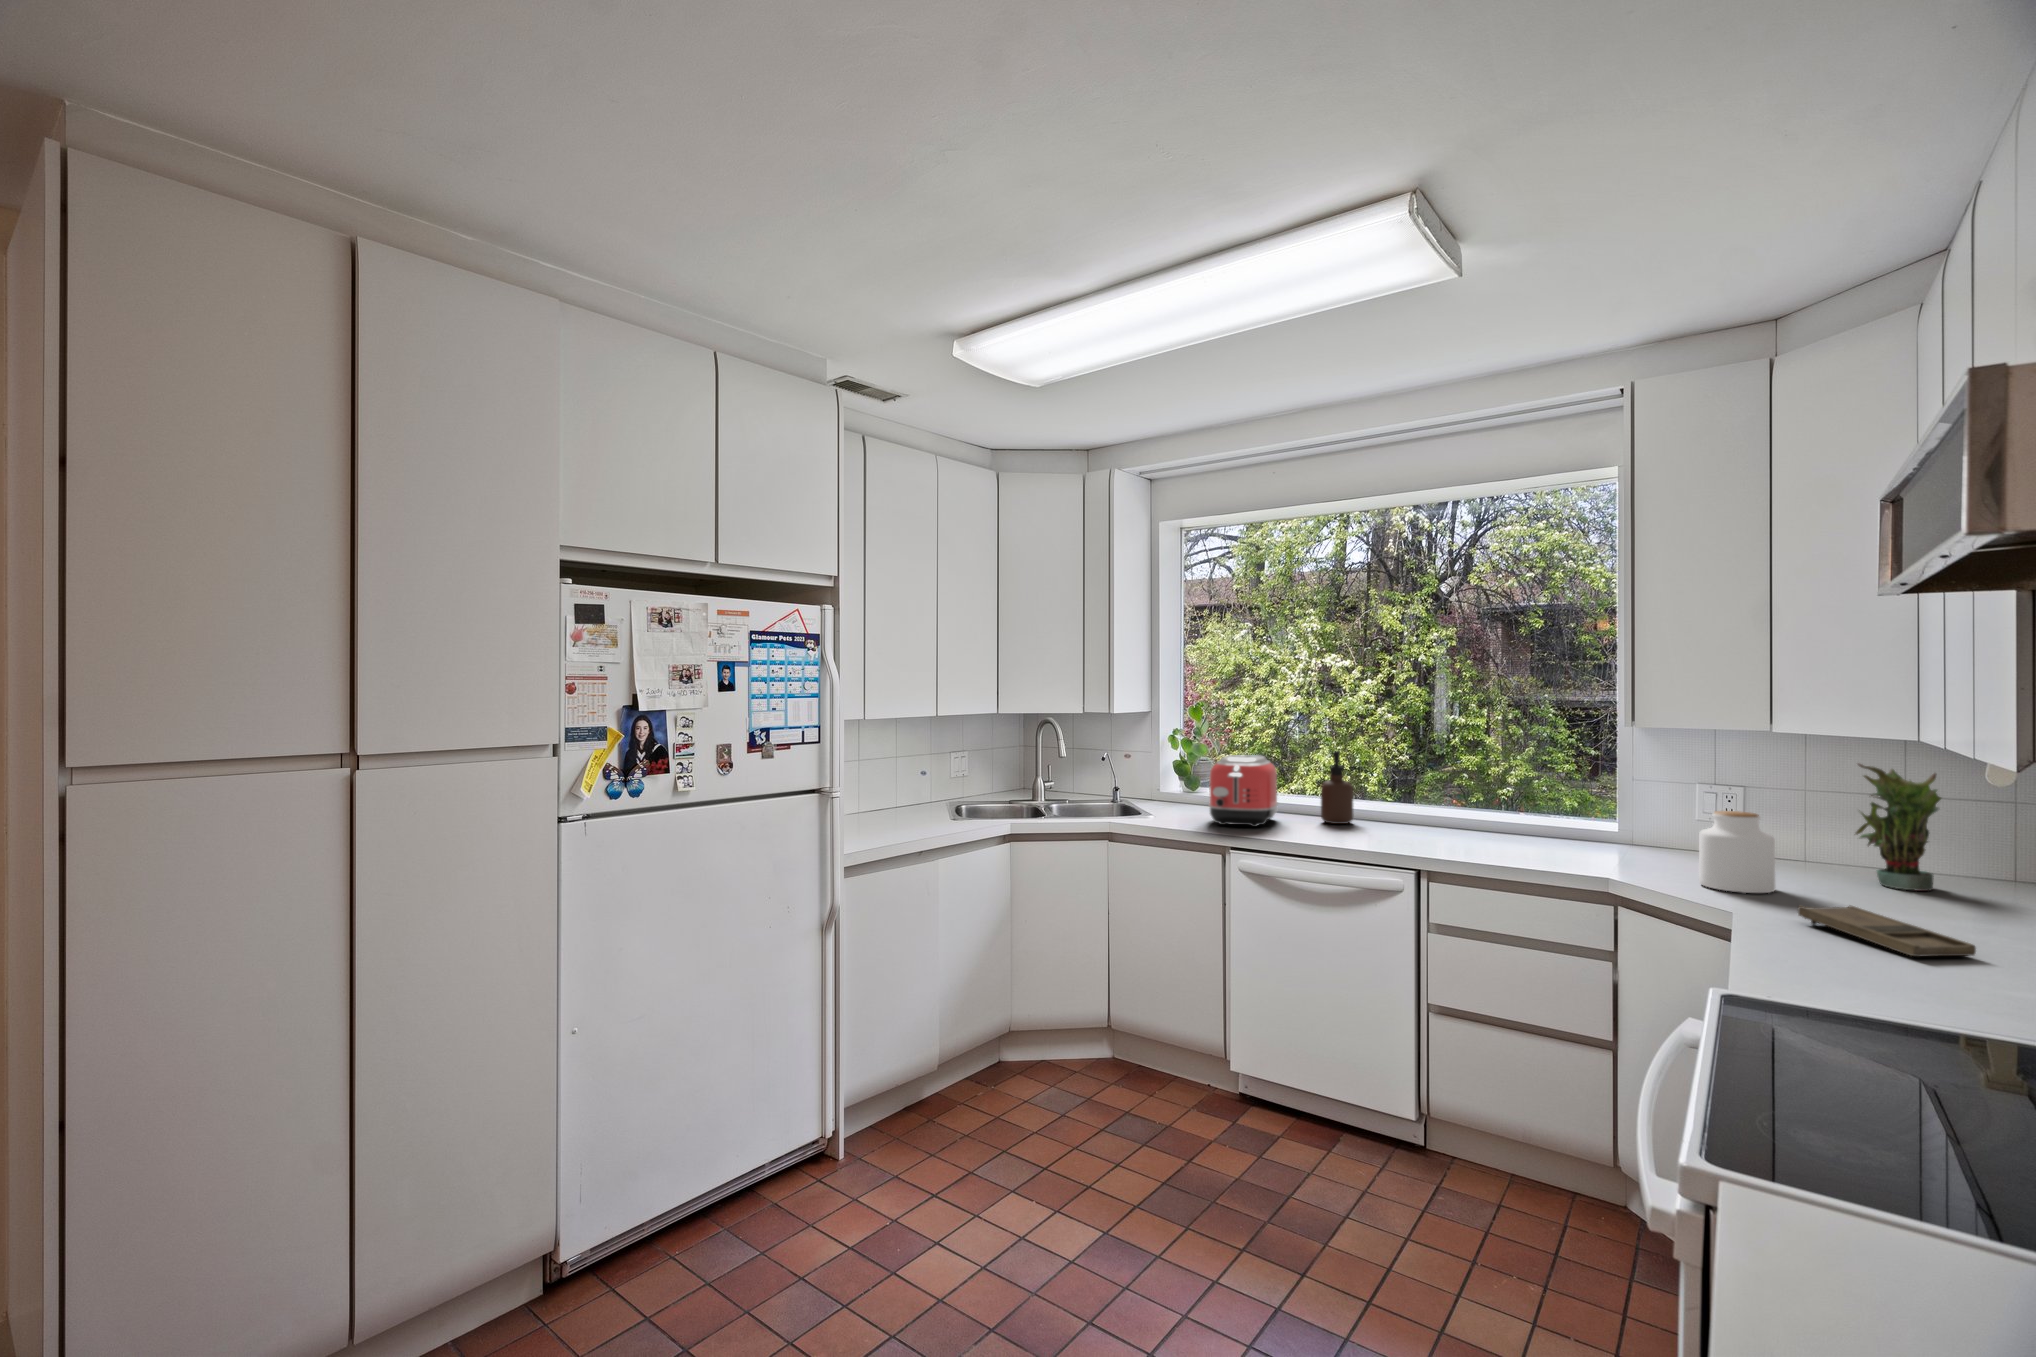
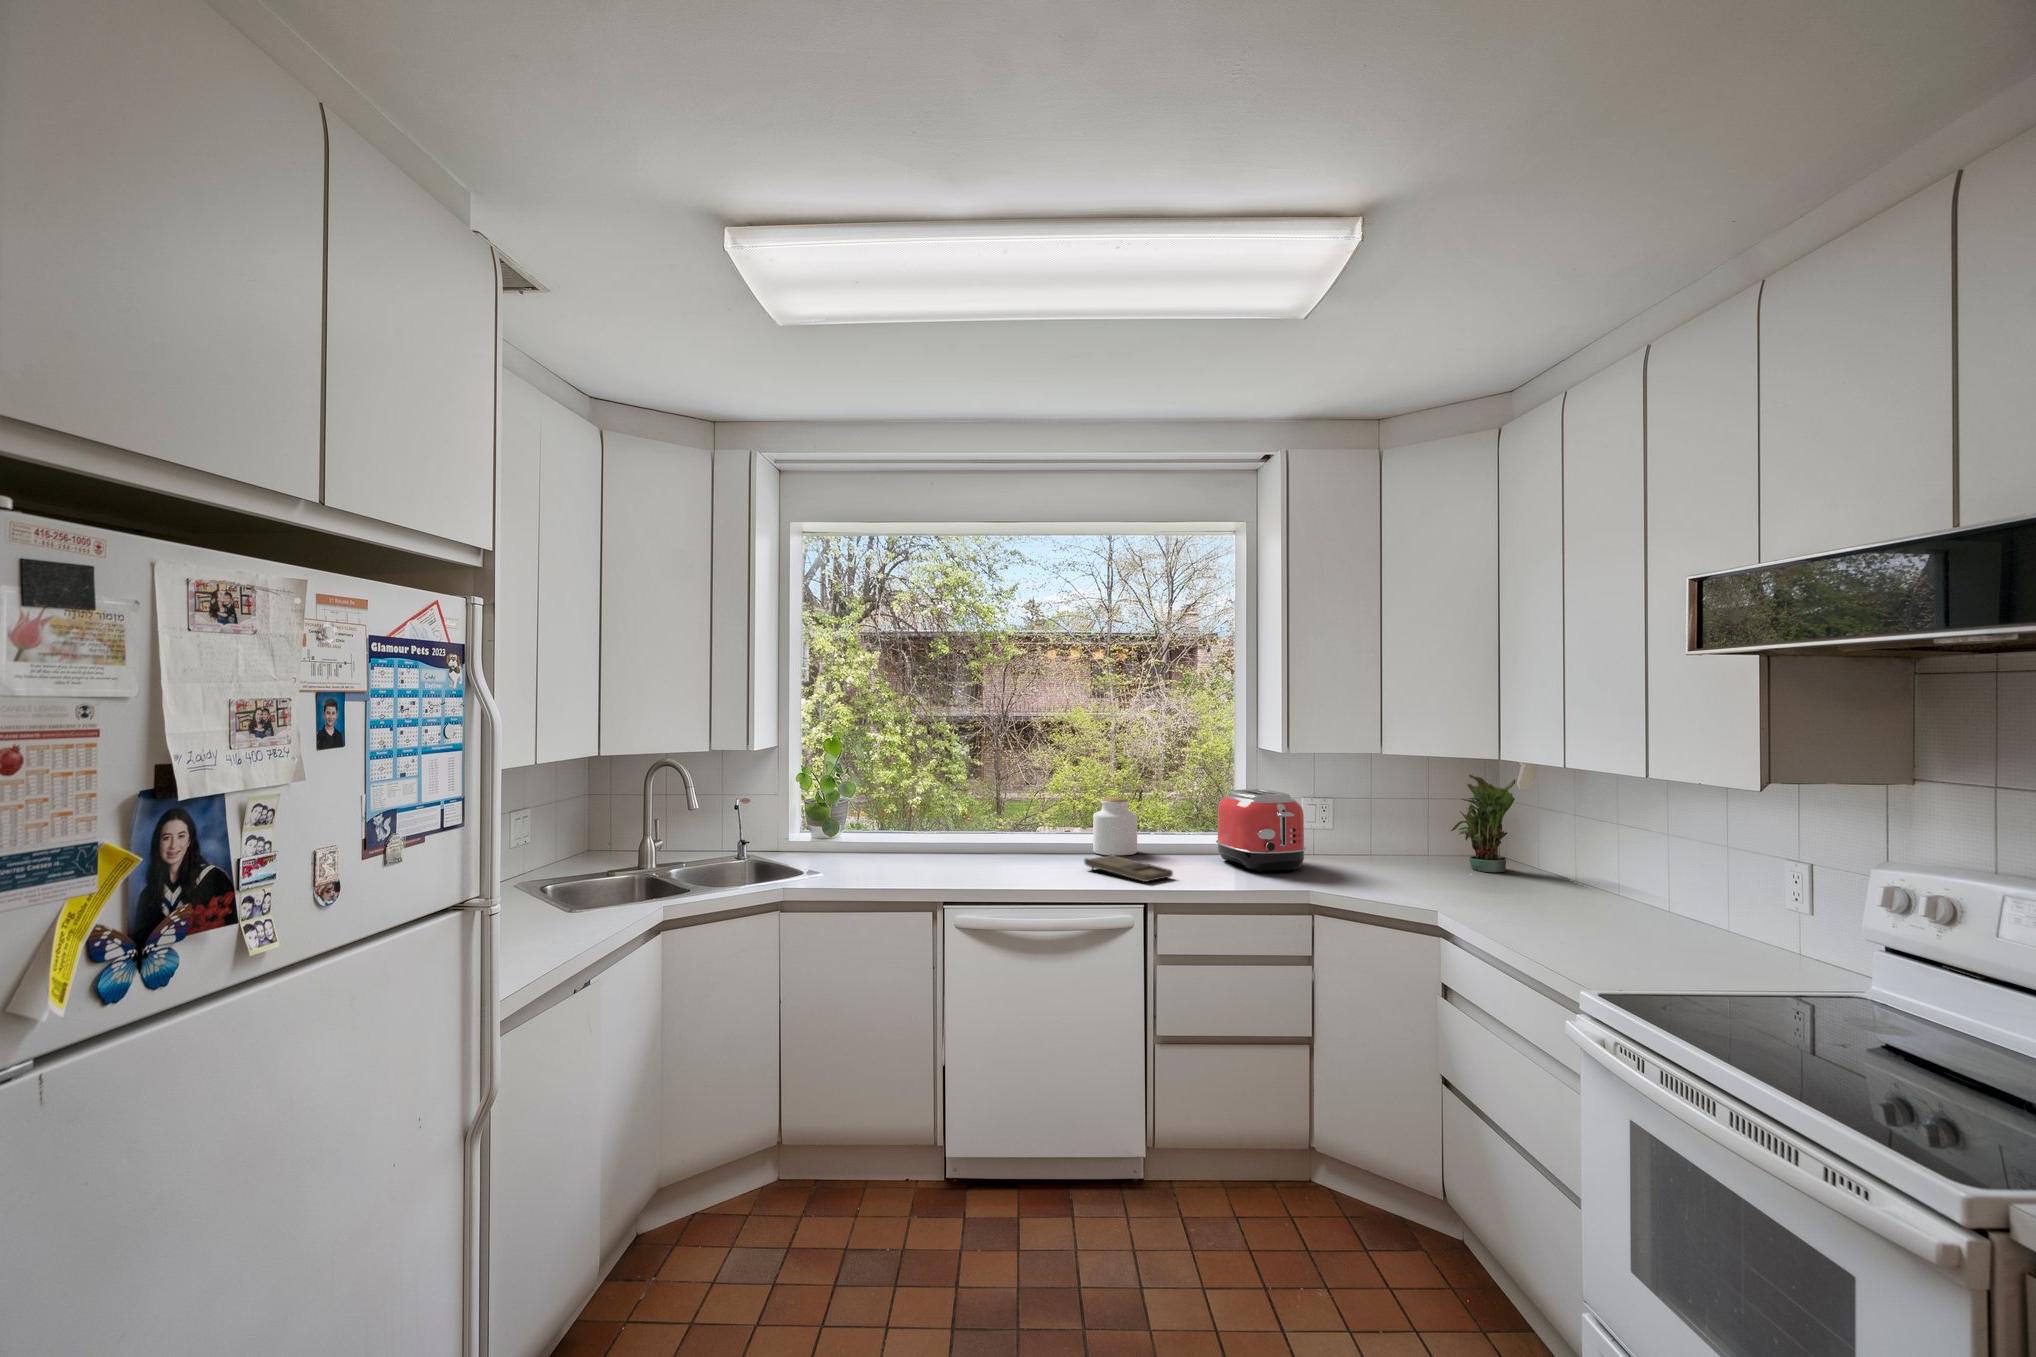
soap dispenser: present [1321,751,1353,824] -> none [999,782,1032,860]
toaster: present [1209,755,1278,827] -> present [1216,789,1306,872]
jar: present [1699,811,1775,893] -> present [1093,798,1137,856]
tray: present [1798,906,1976,957] -> present [1084,855,1173,882]

